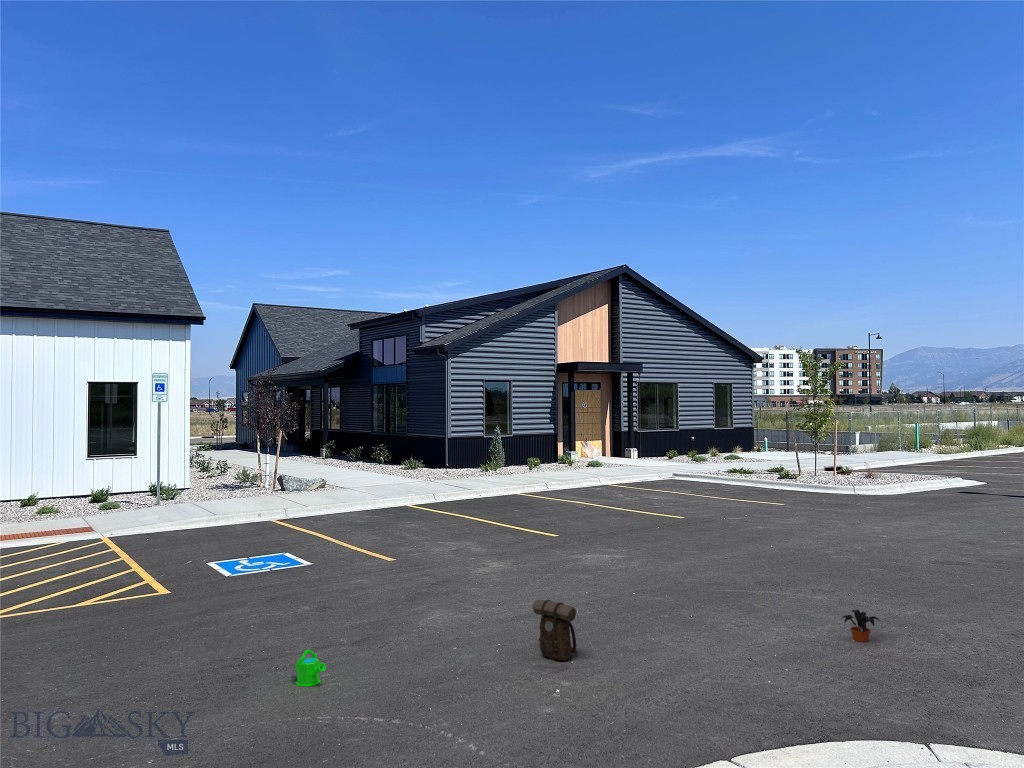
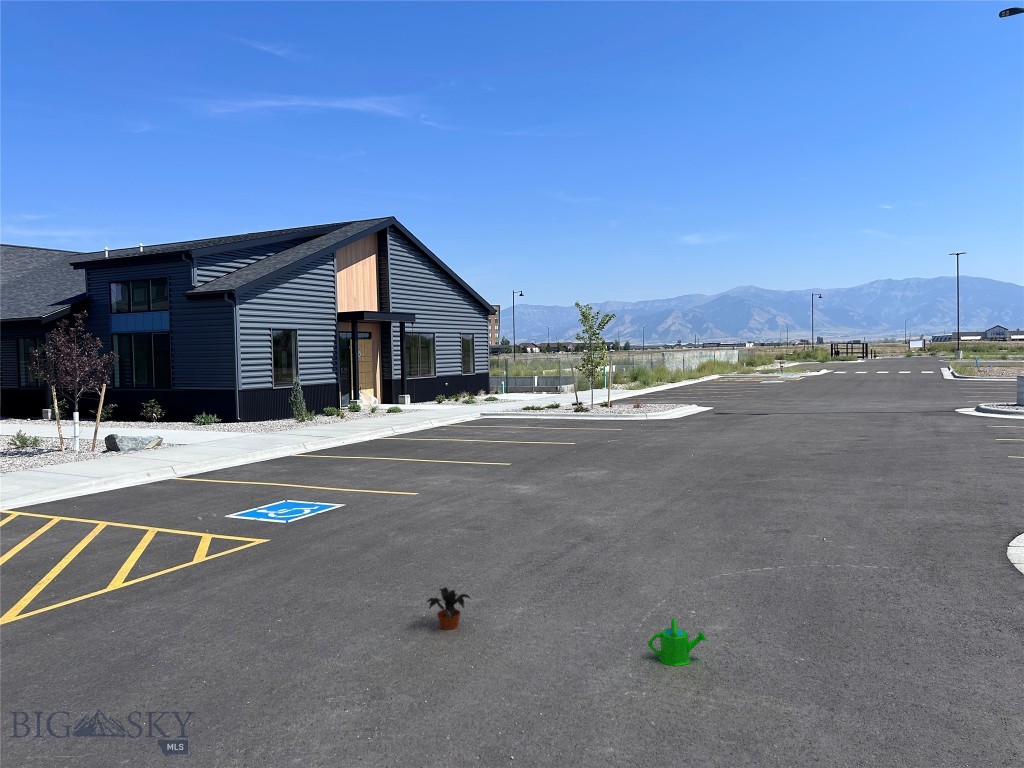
backpack: present [532,600,577,661] -> none [791,520,845,580]
potted plant: present [841,610,879,642] -> present [427,587,470,630]

